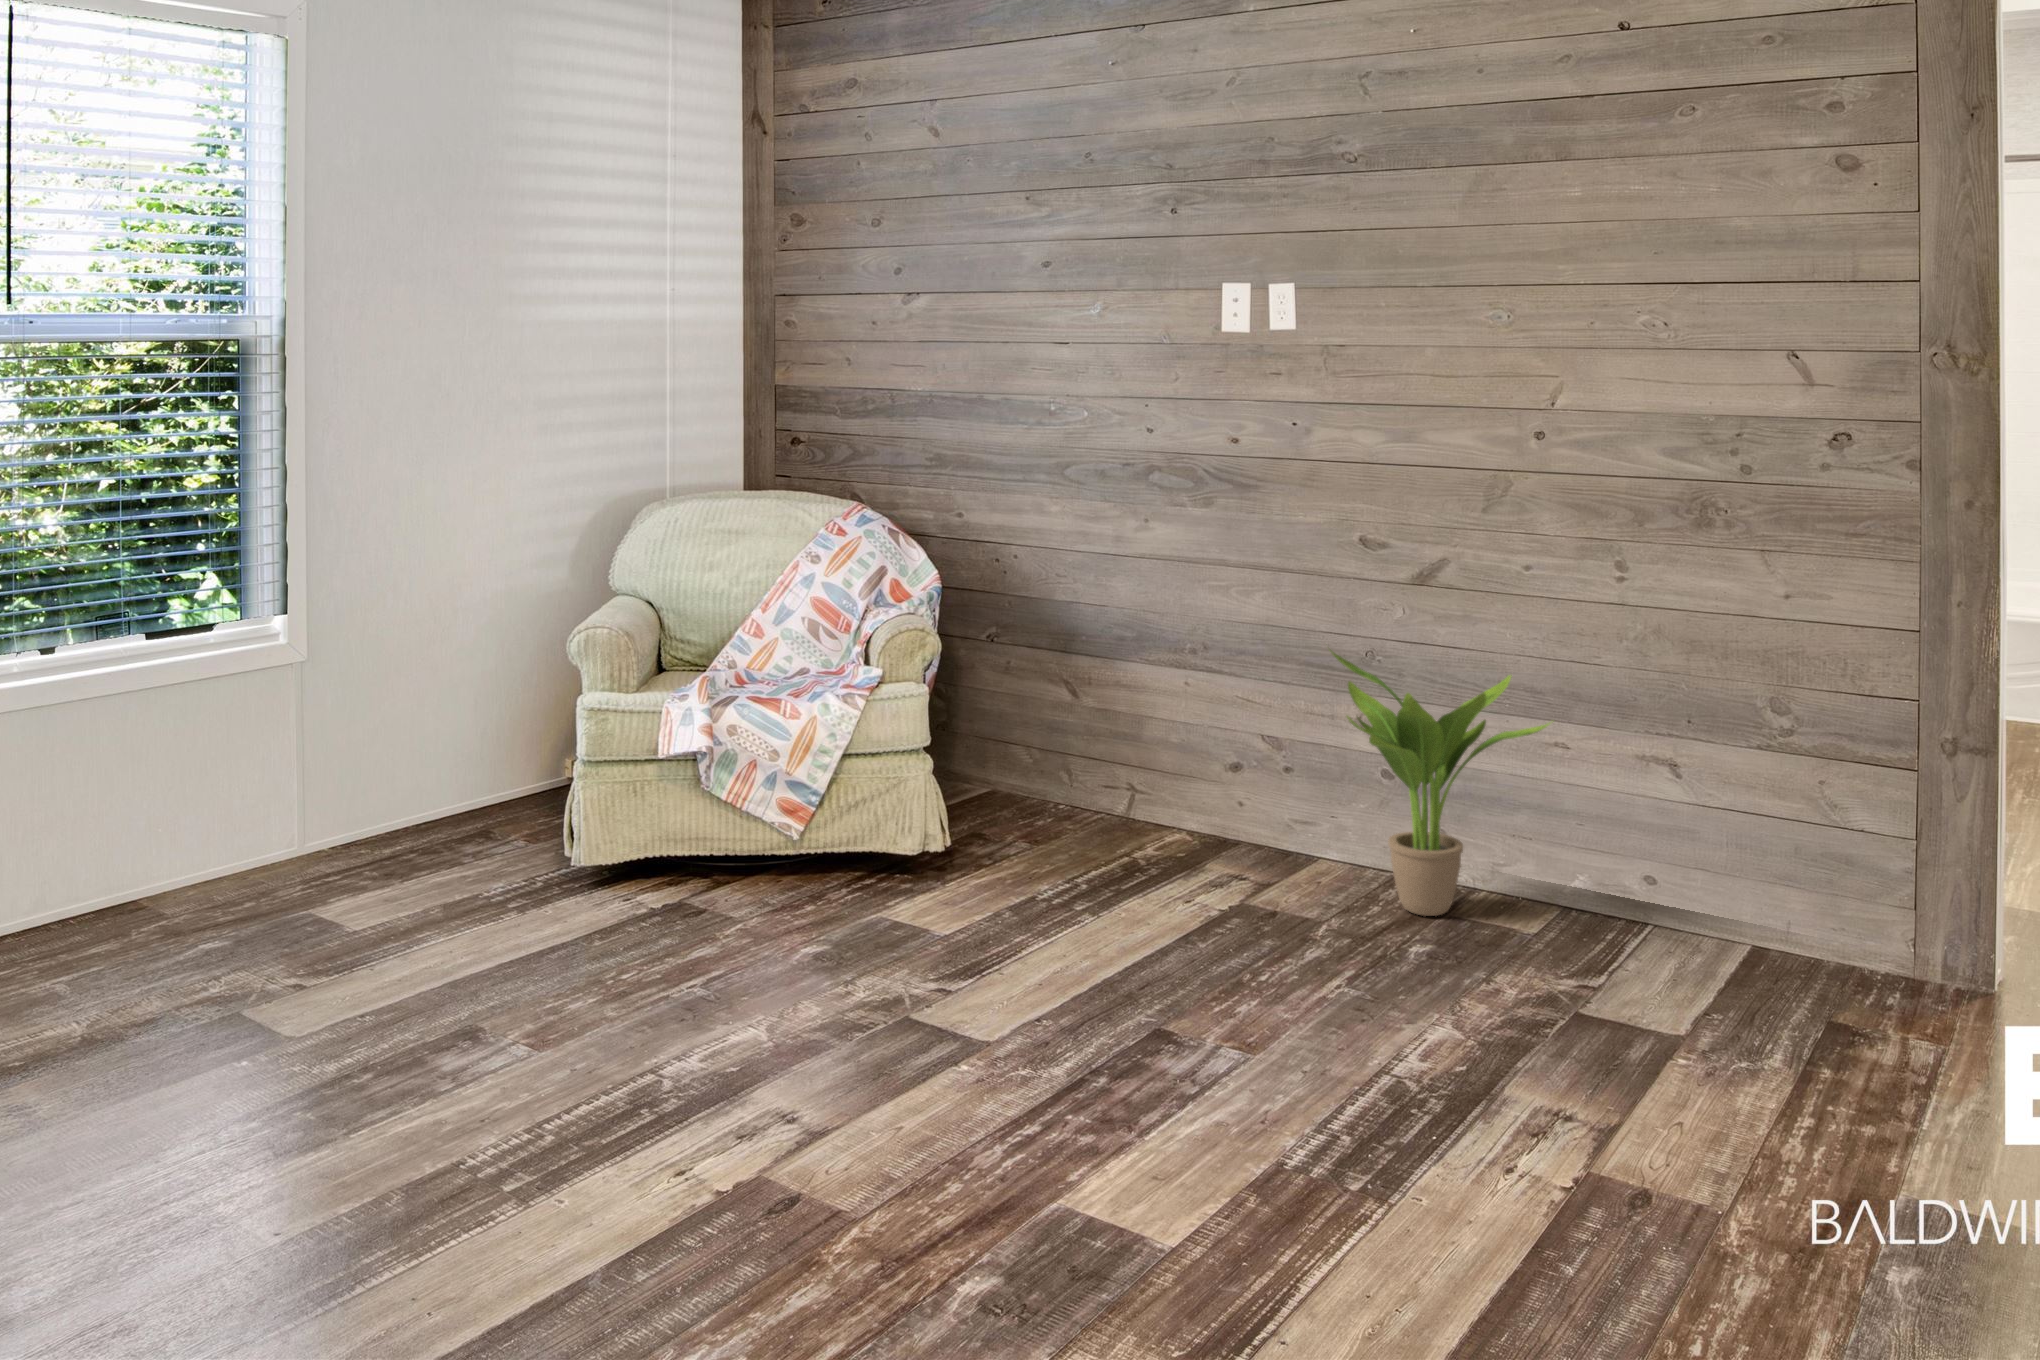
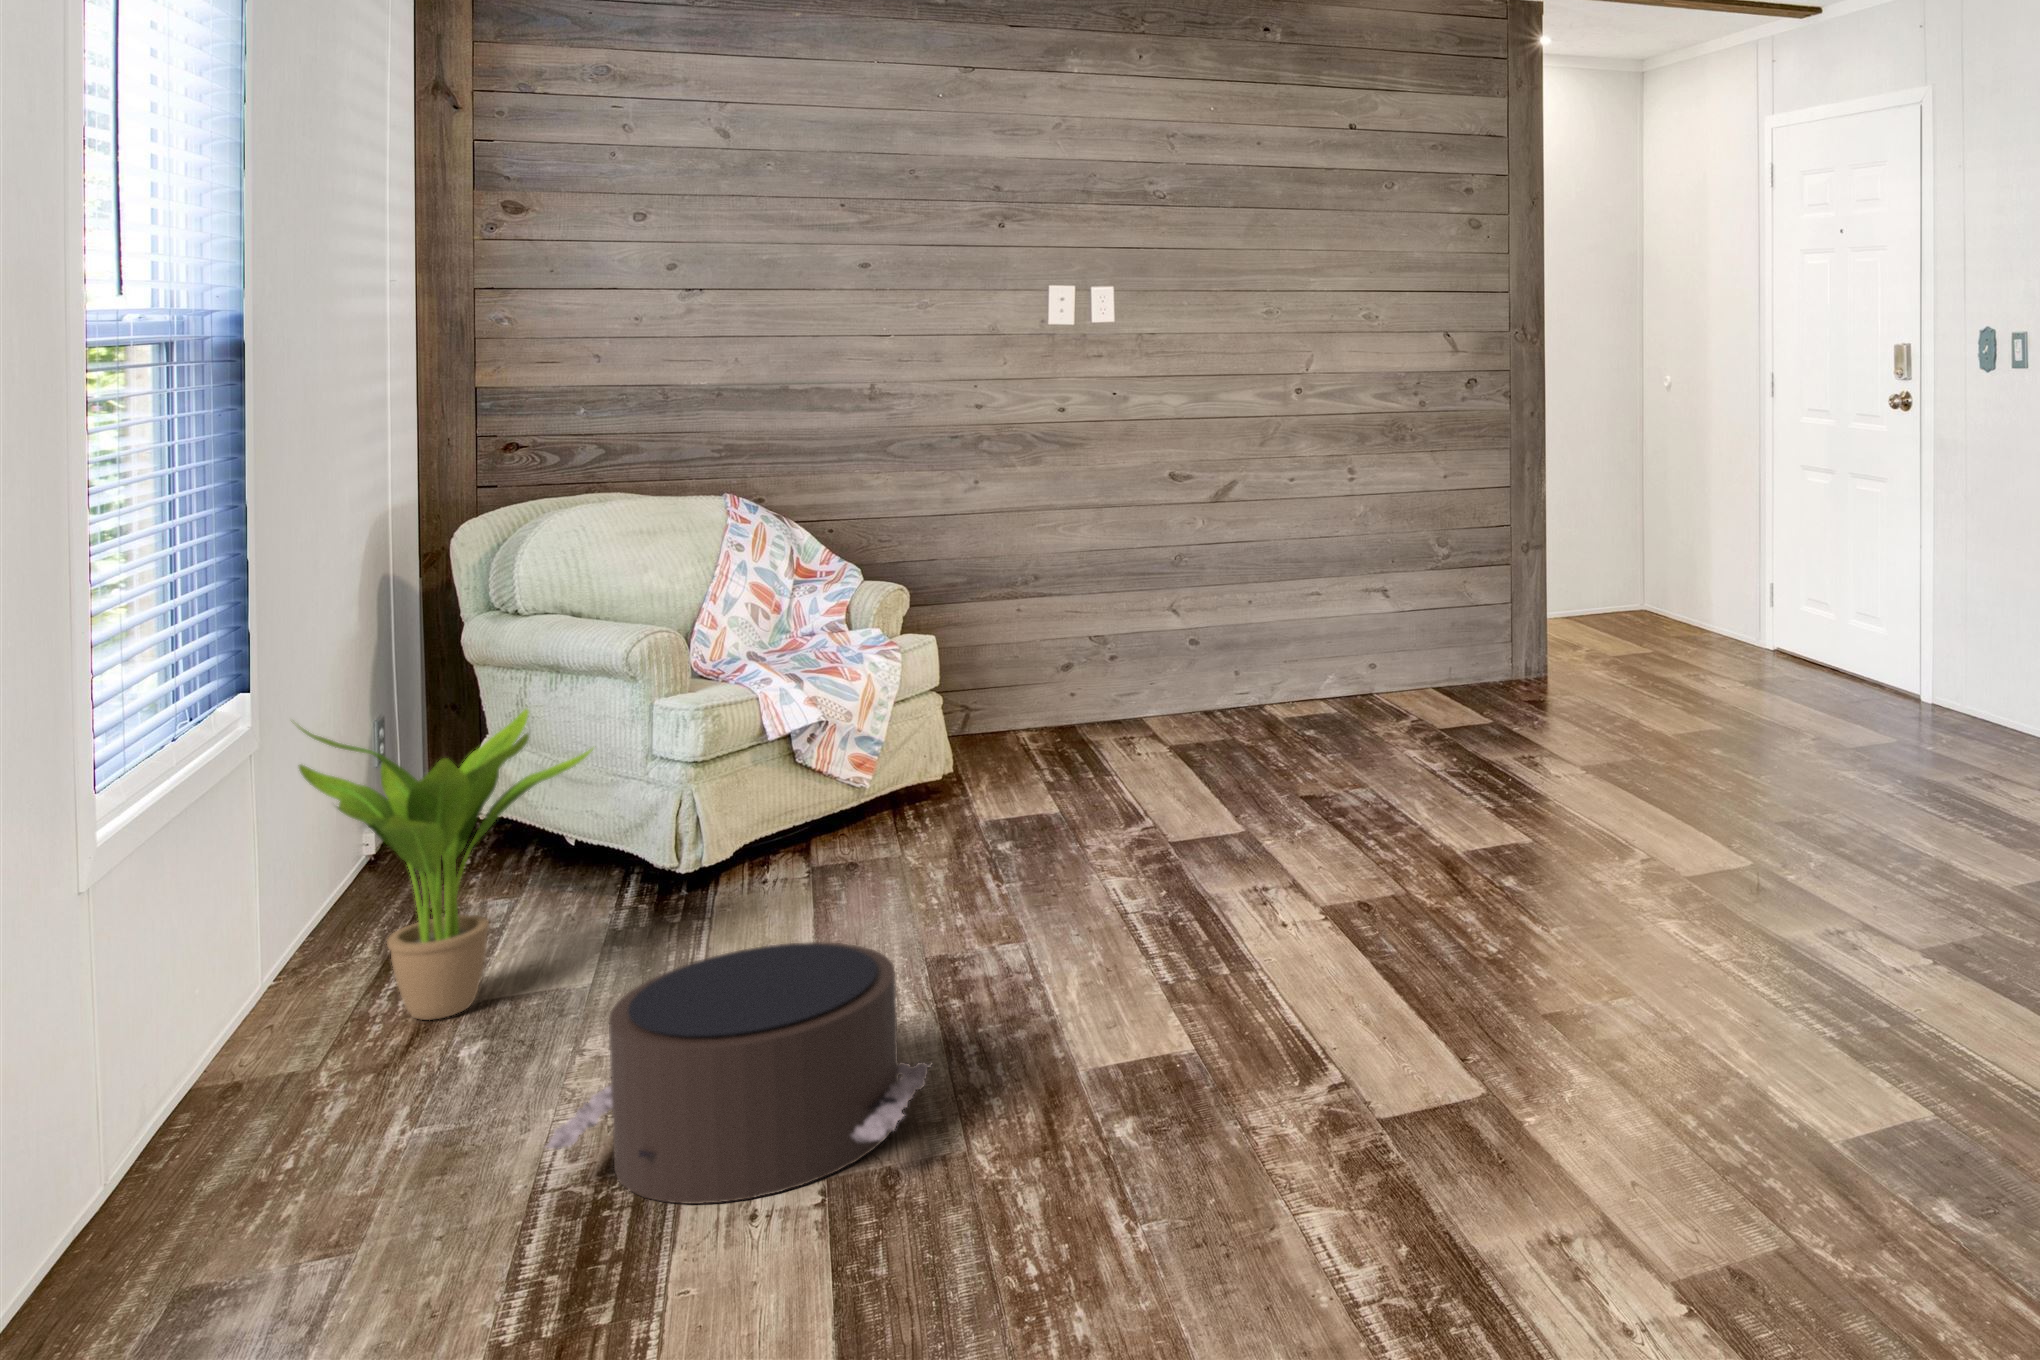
pouf: none [1386,928,1727,1169] -> present [546,942,933,1204]

